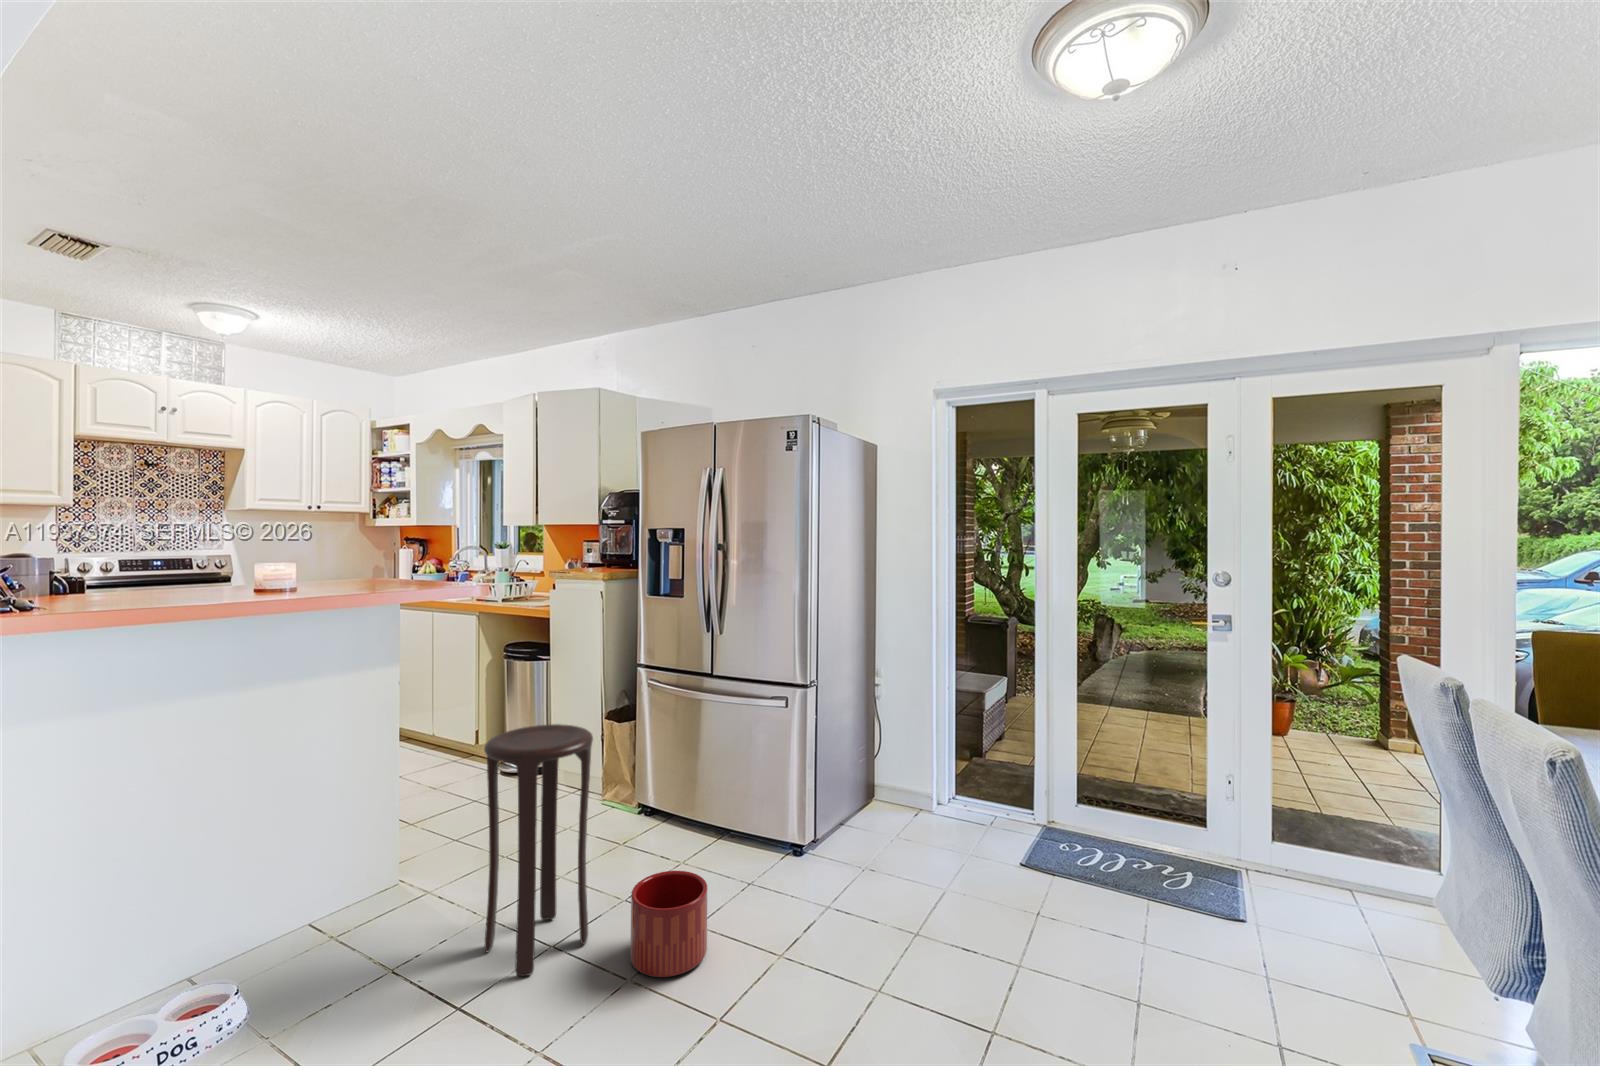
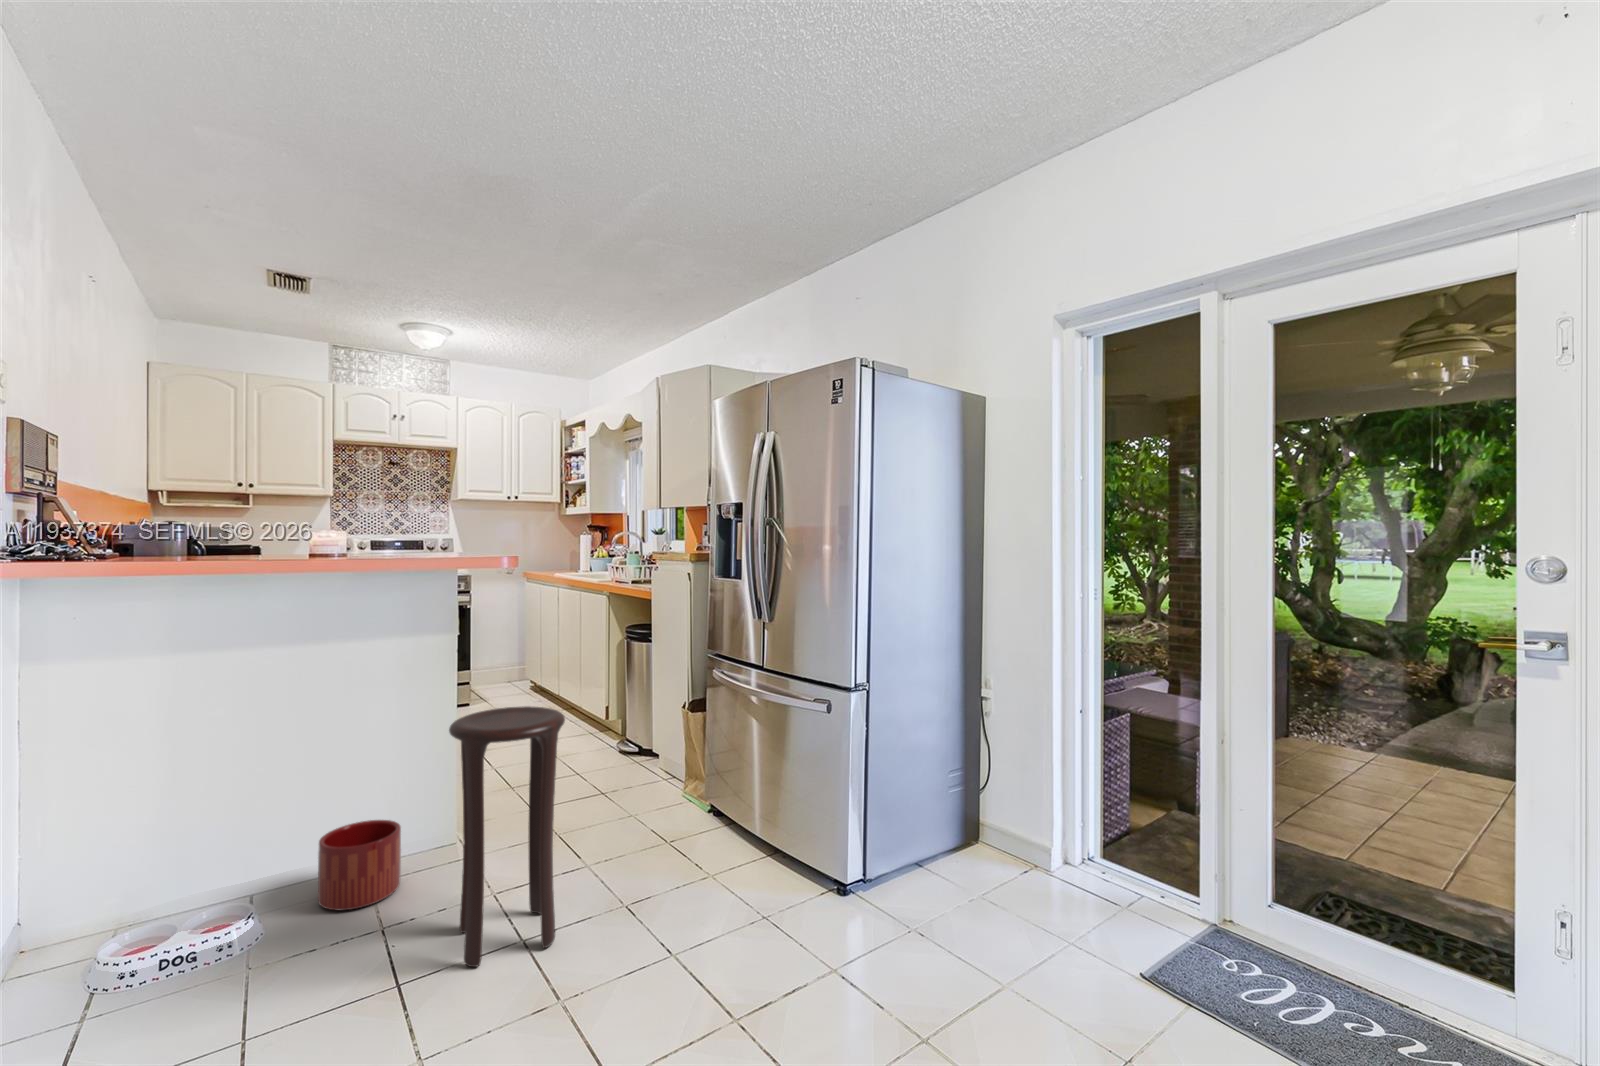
planter: present [630,871,708,977] -> present [318,820,401,910]

